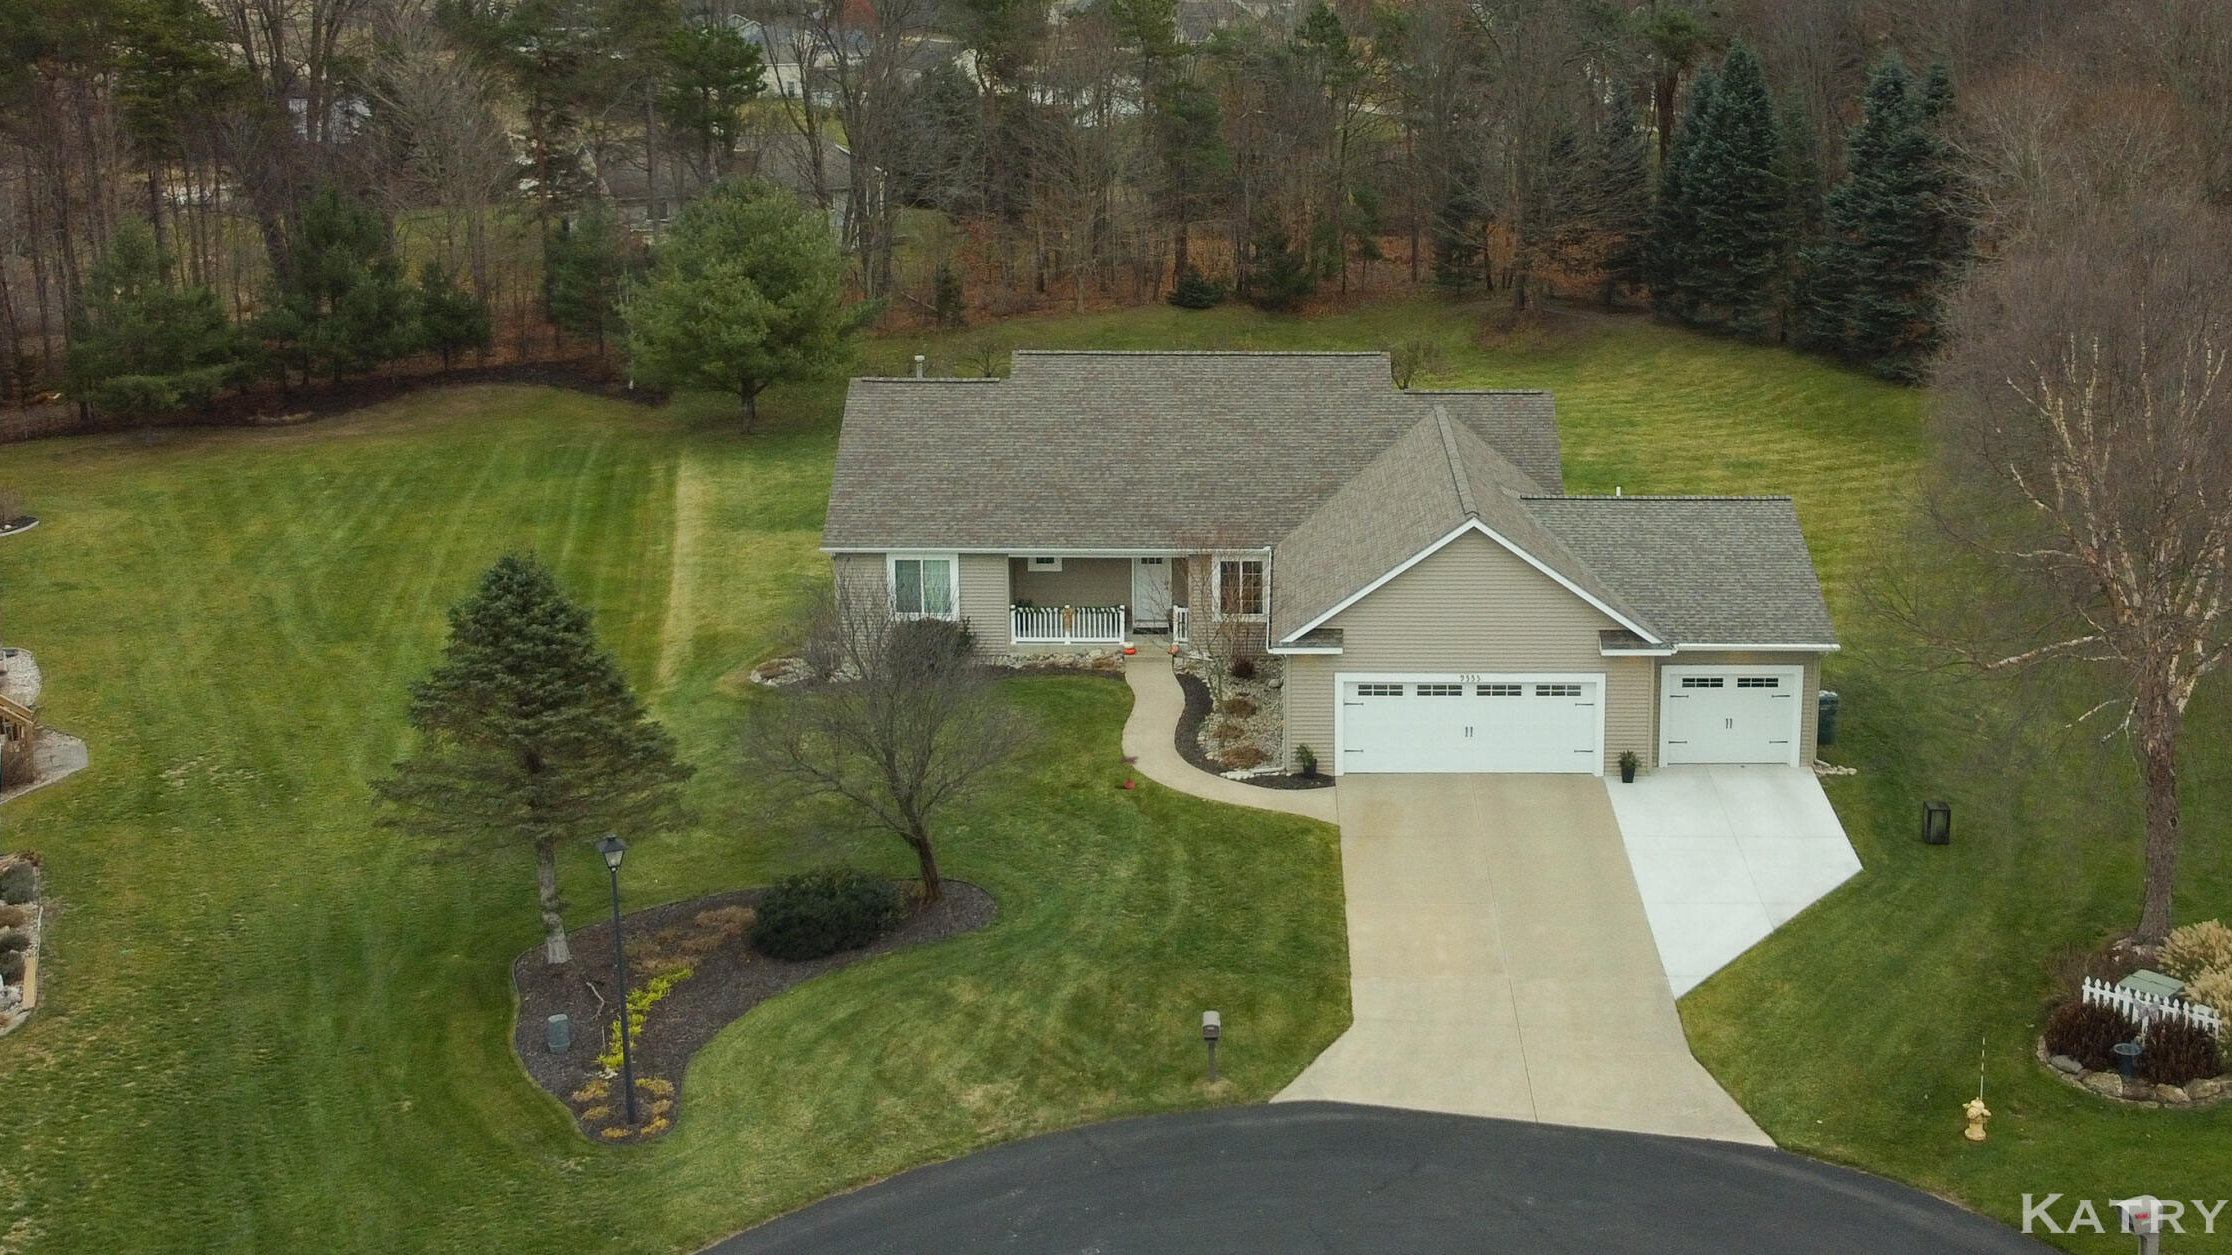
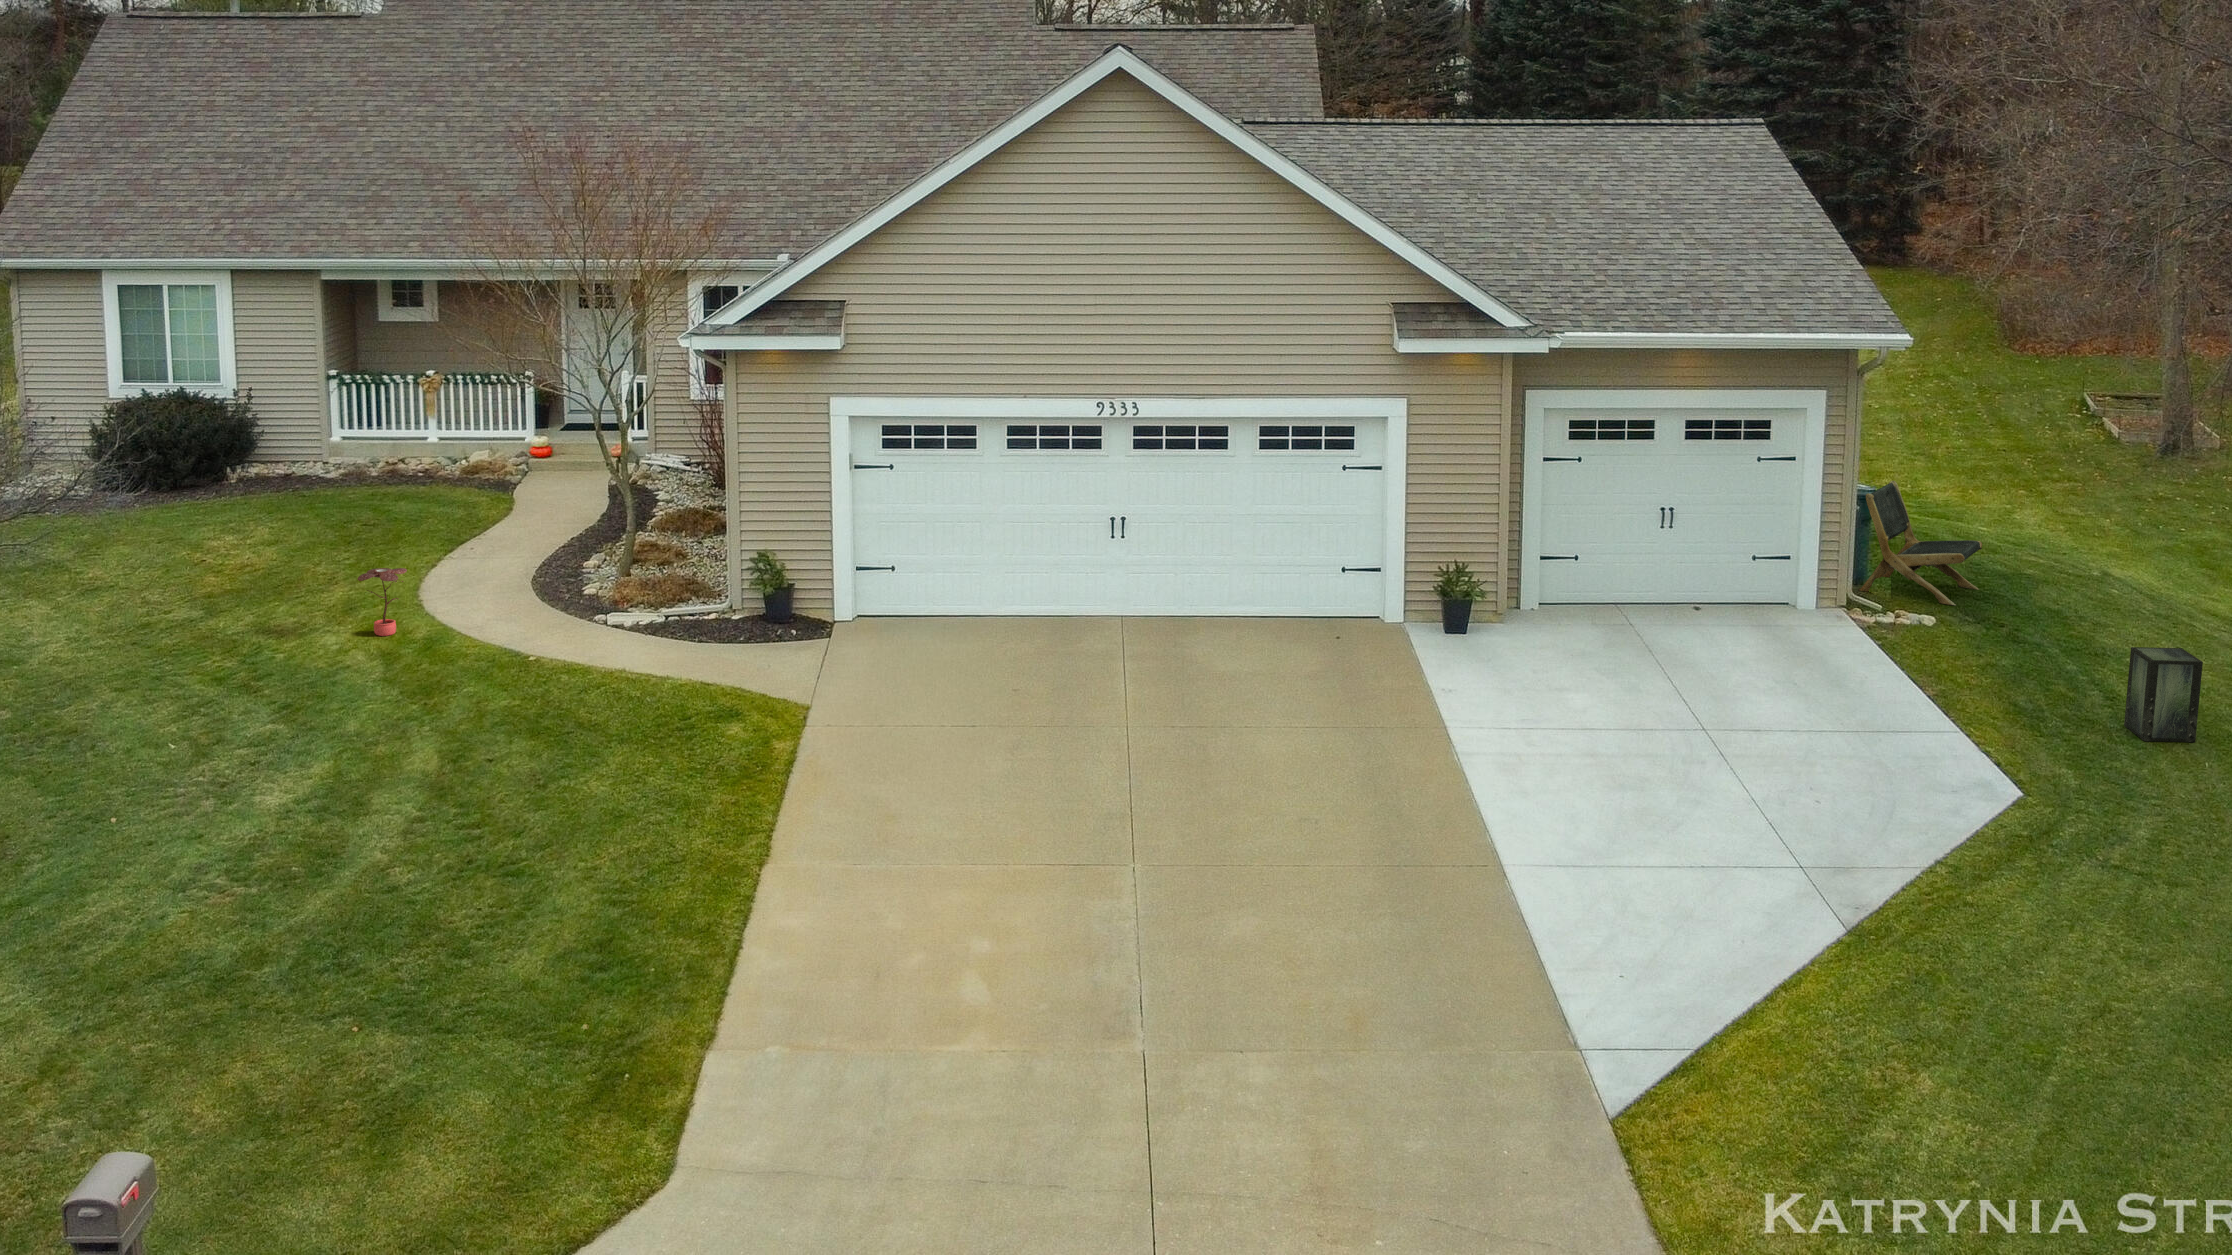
lounge chair: none [1825,696,1885,762] -> present [1858,481,1982,605]

